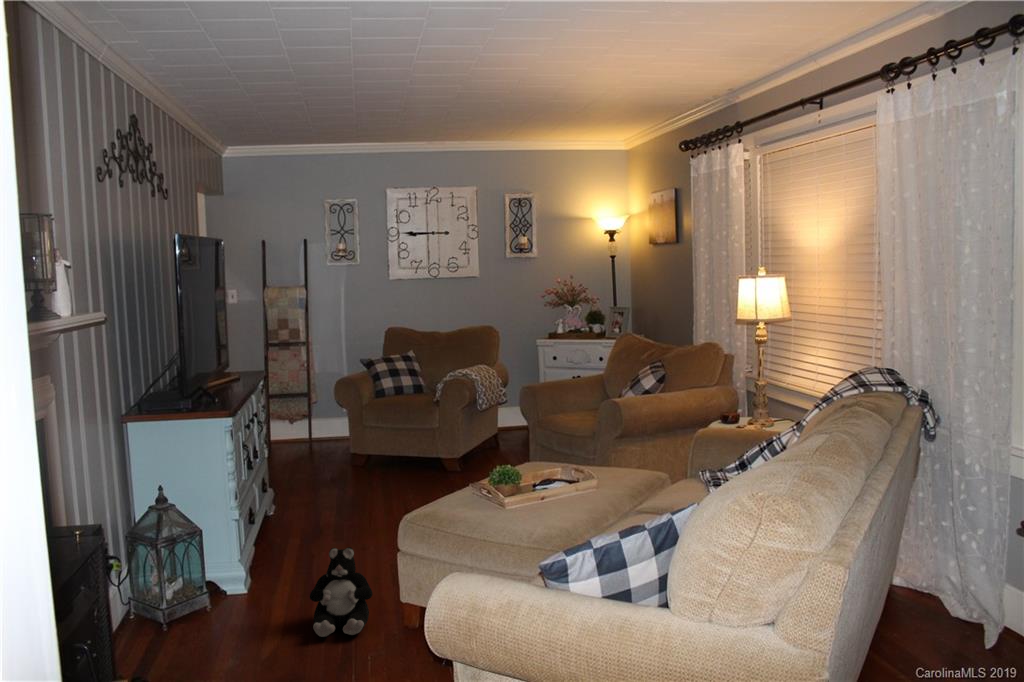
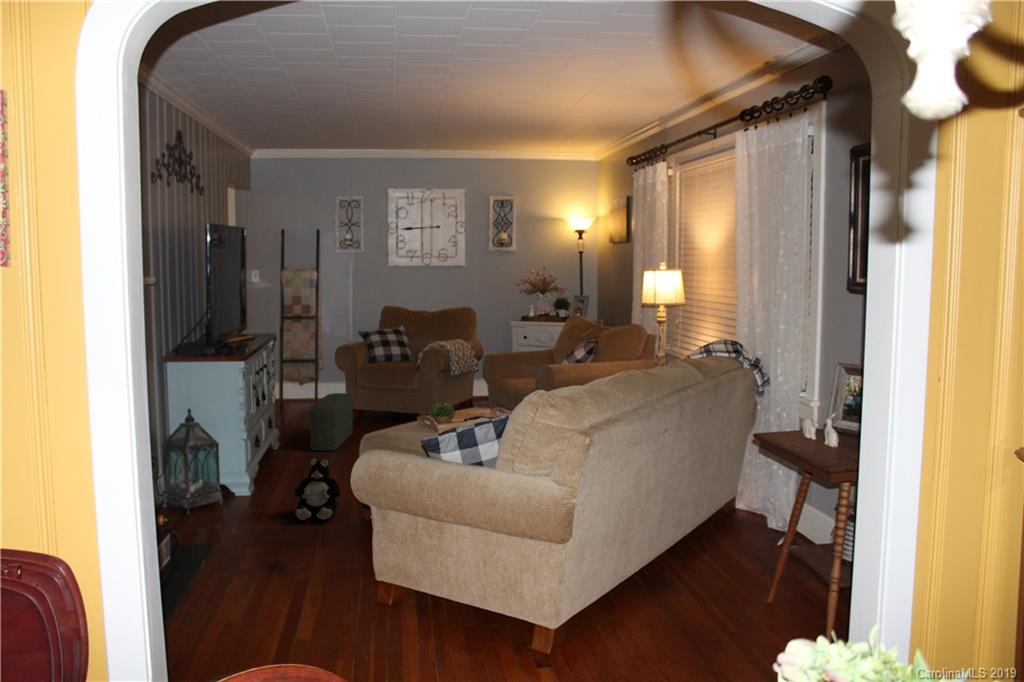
pouf: none [312,438,362,515] -> present [310,393,353,451]

